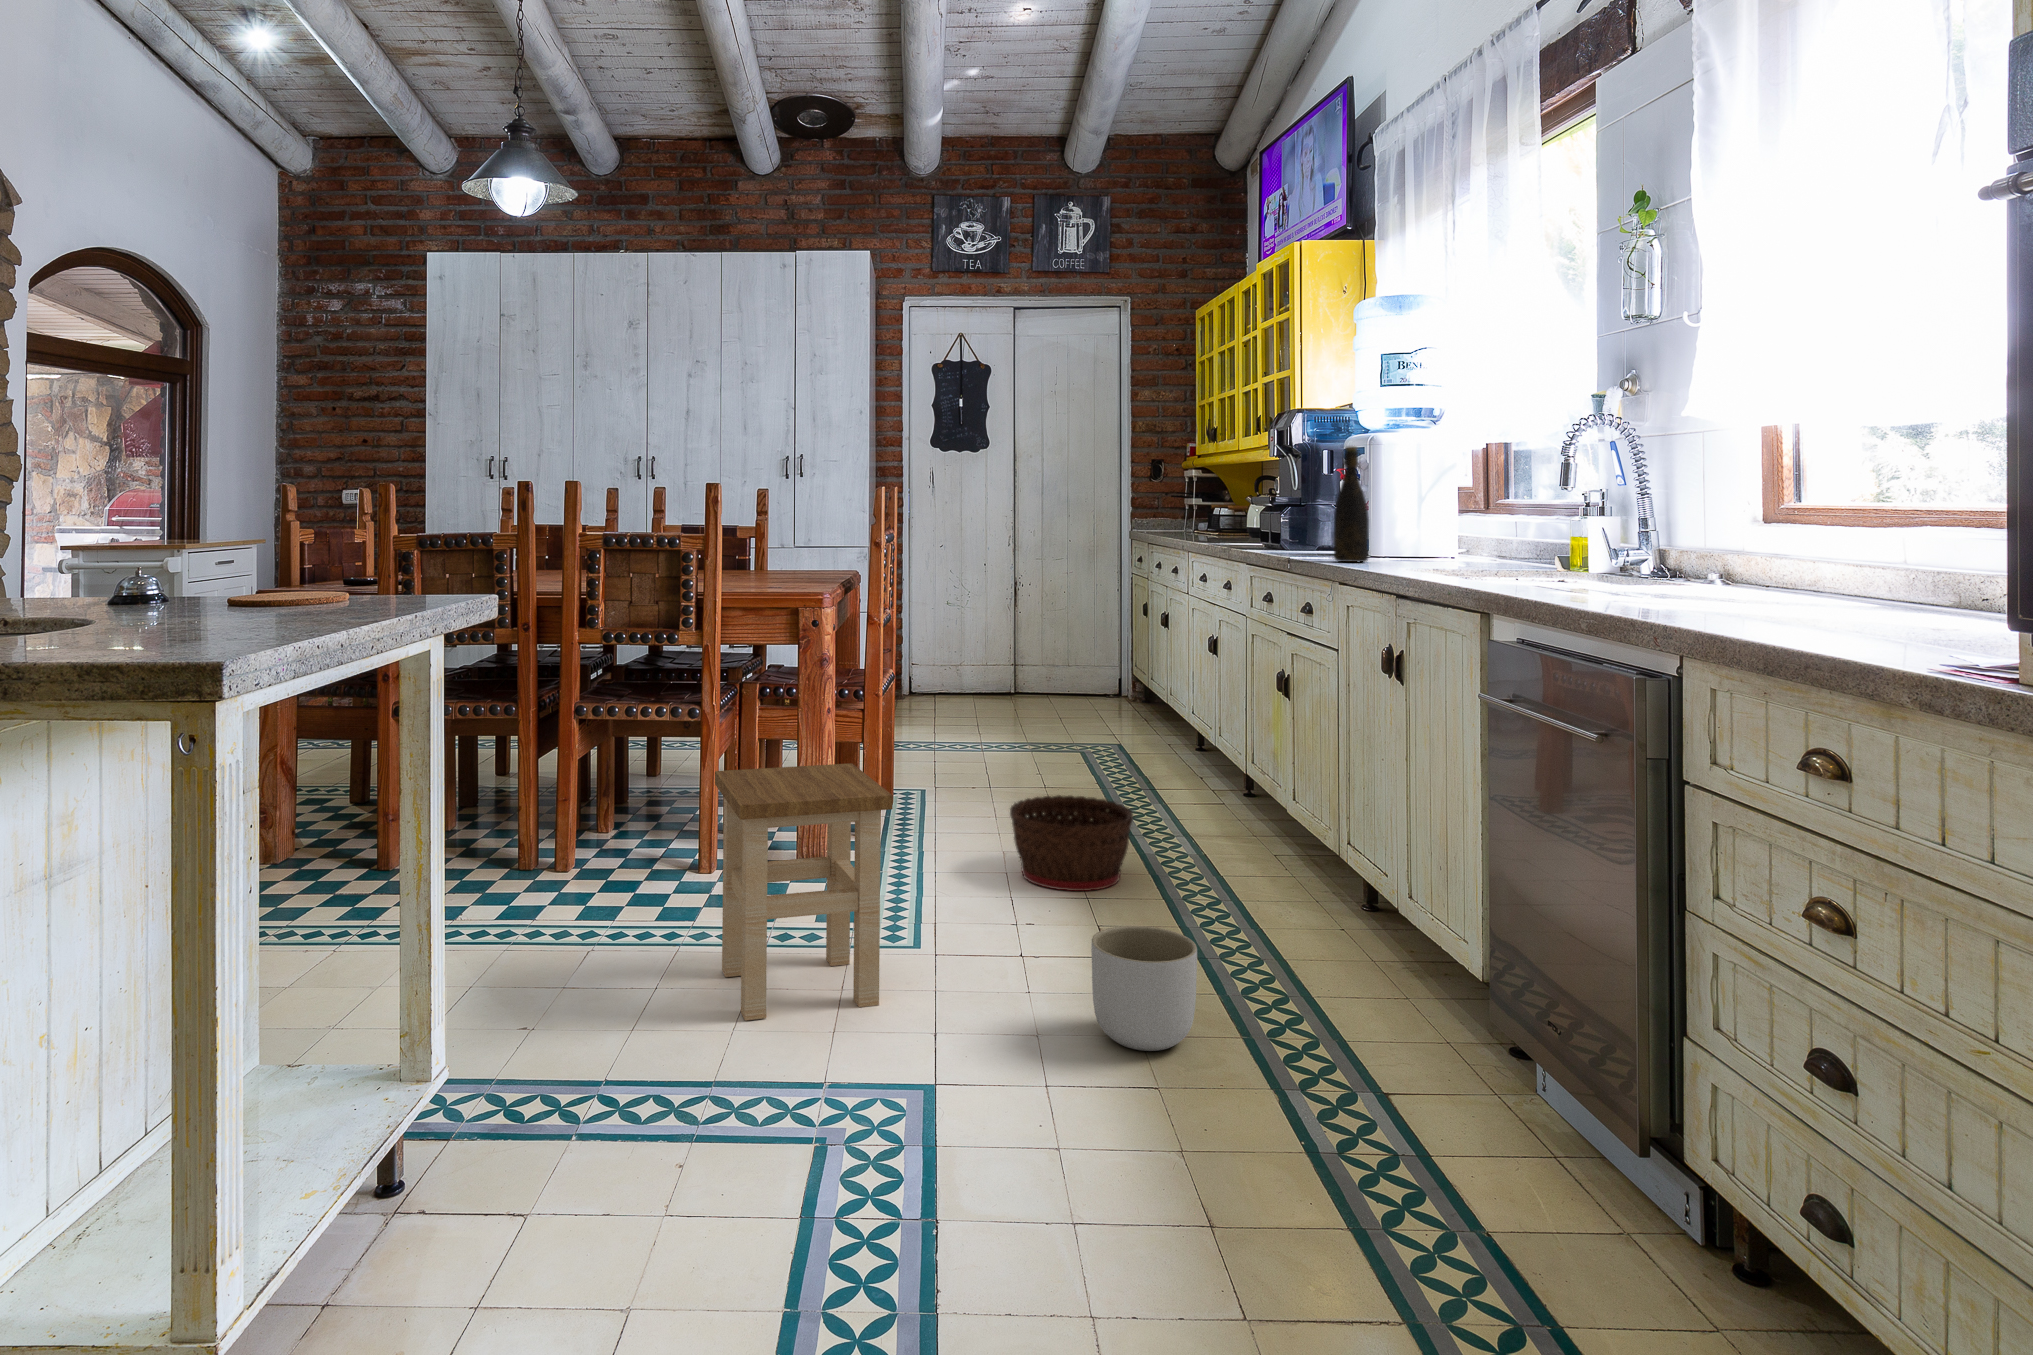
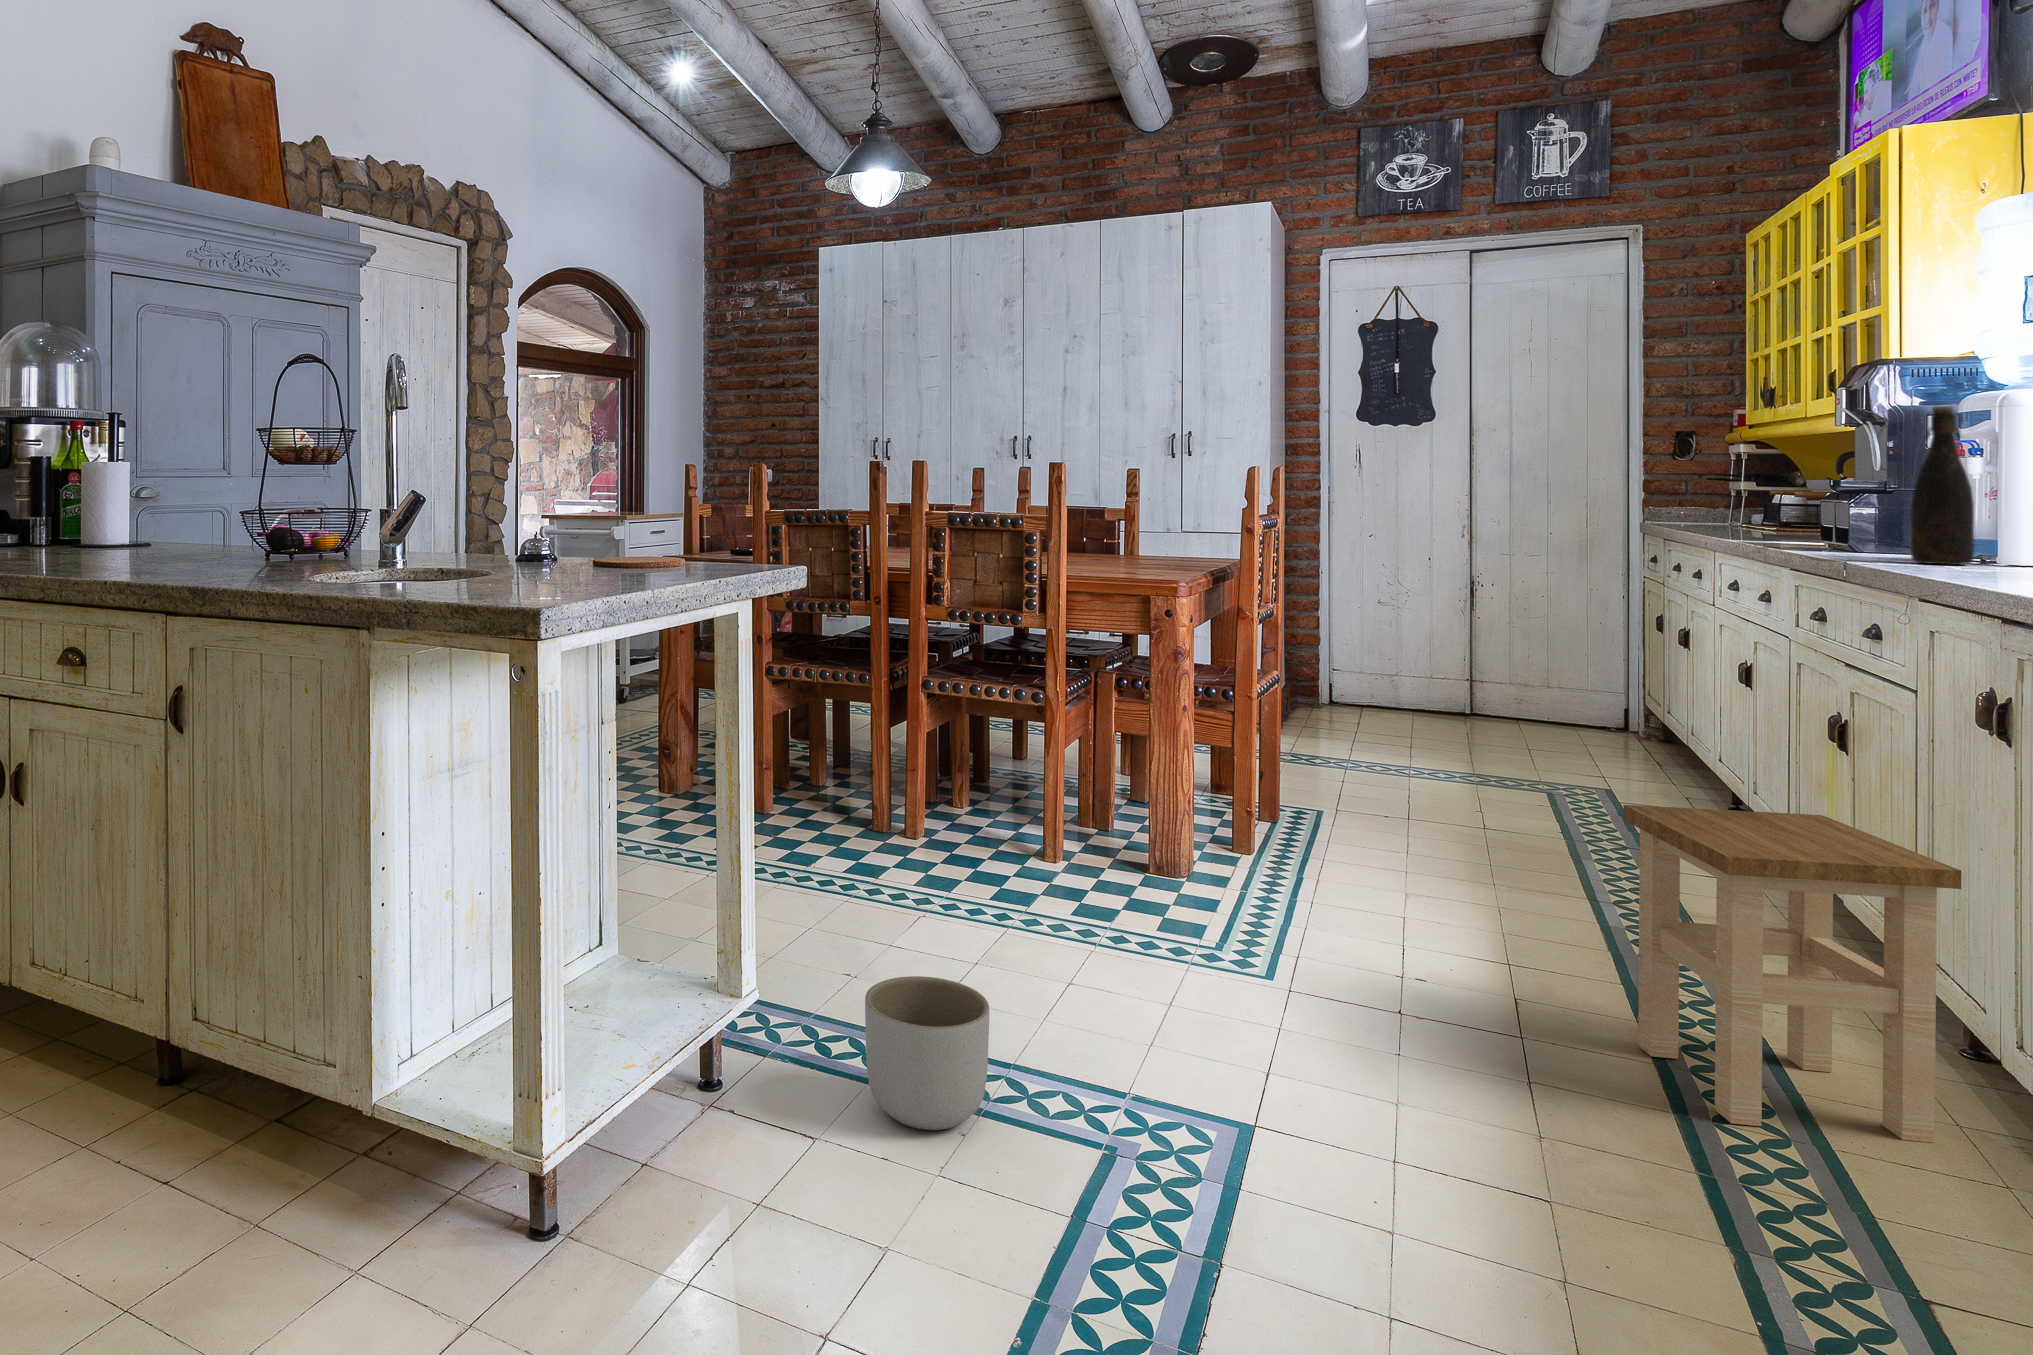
stool: present [715,763,893,1020] -> present [1623,805,1961,1143]
basket: present [1010,795,1133,891] -> none [1412,826,1584,947]
planter: present [1091,926,1197,1051] -> present [865,976,989,1130]

